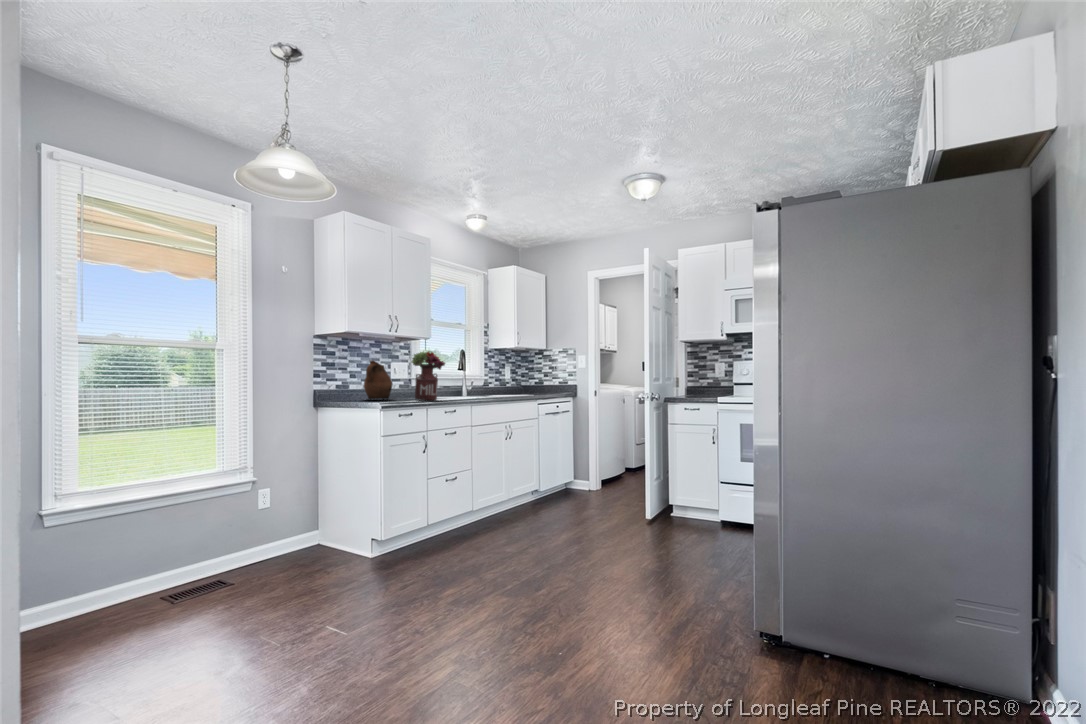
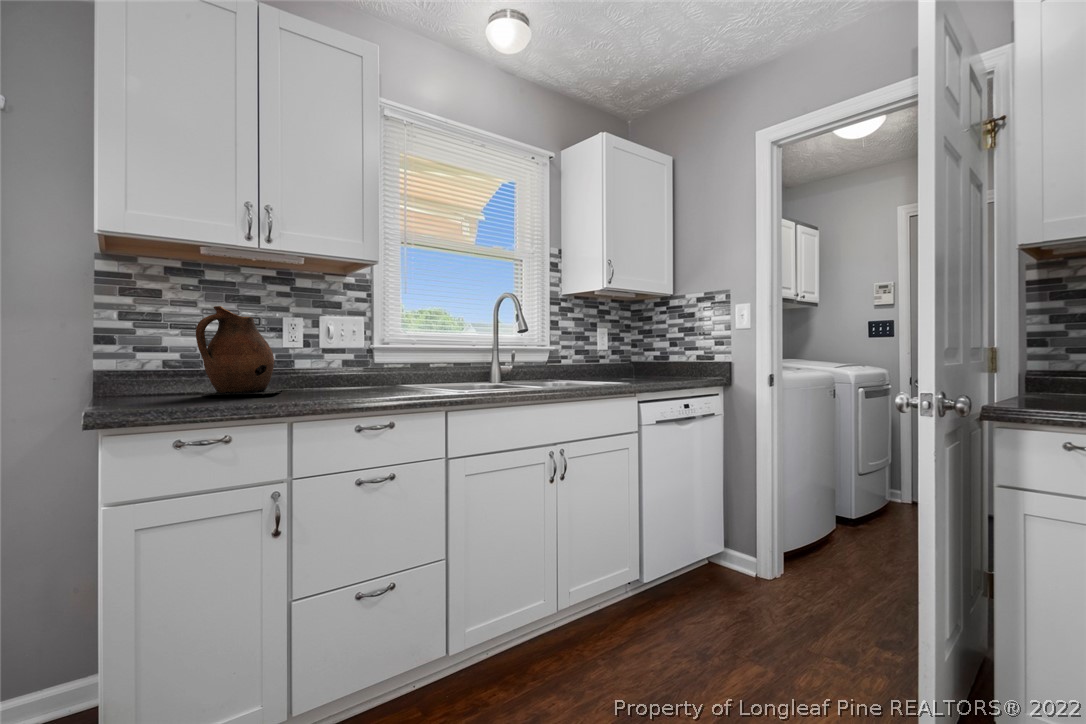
flower arrangement: present [411,351,445,400] -> none [272,280,362,401]

